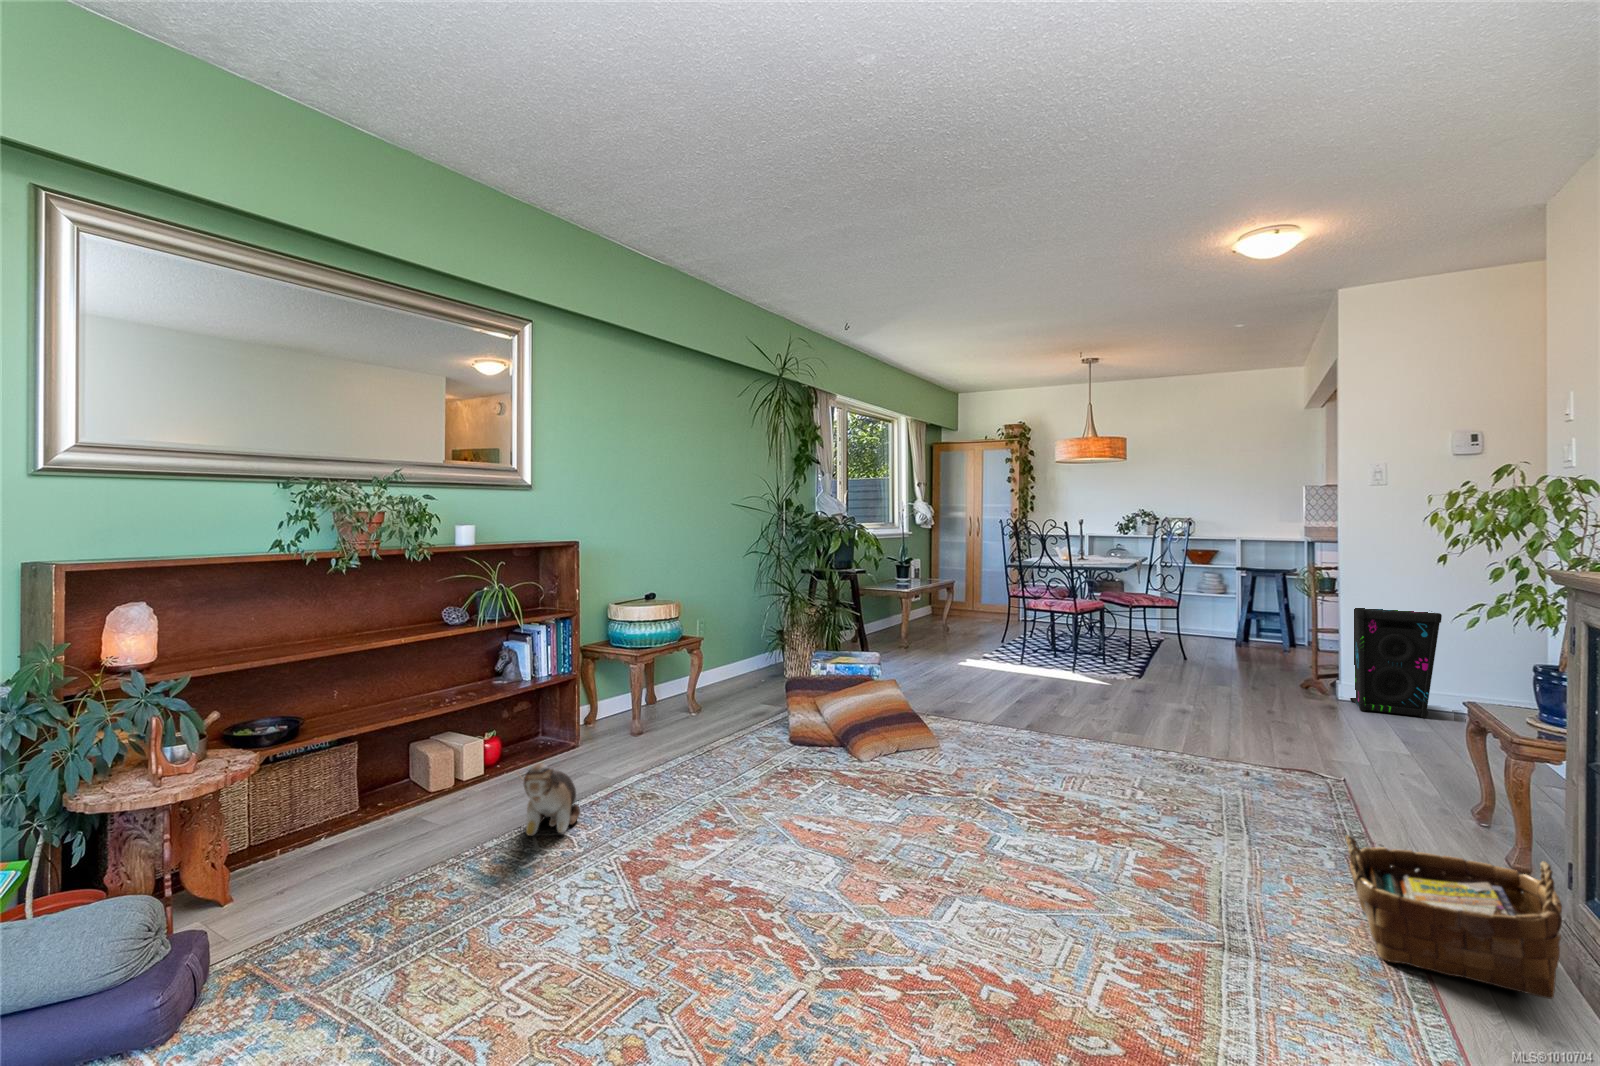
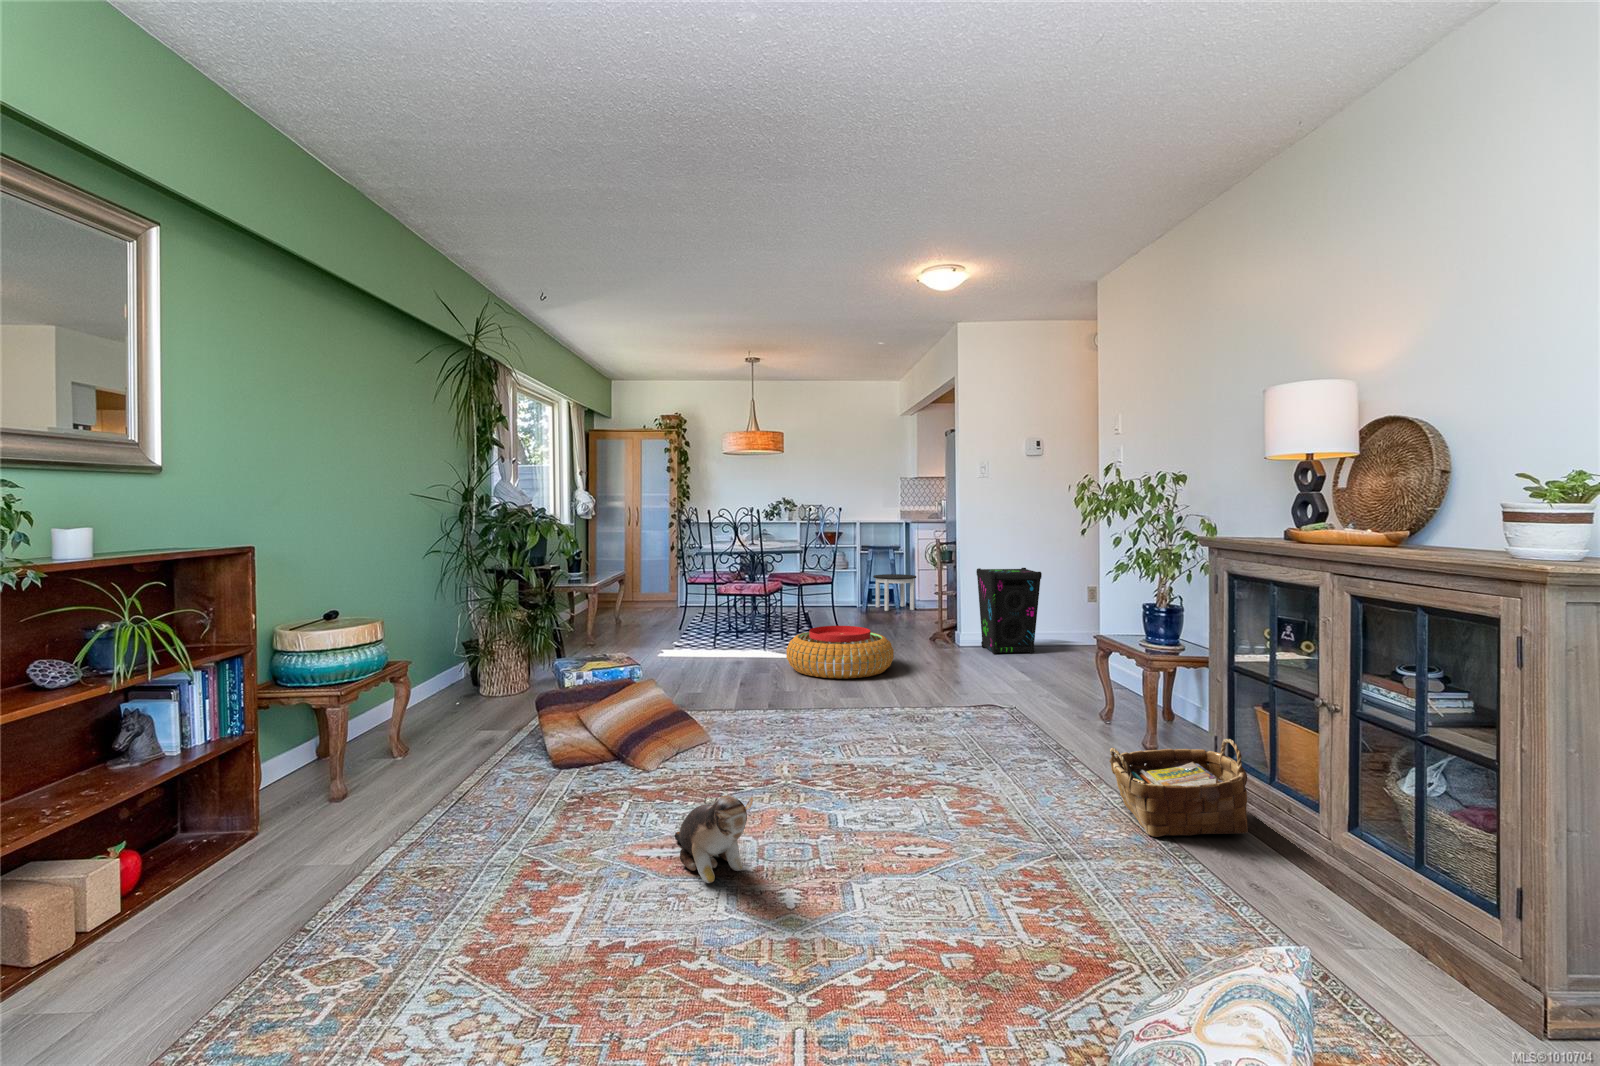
round table: none [1241,603,1300,648] -> present [873,574,916,611]
pouf: none [1074,651,1203,711] -> present [786,626,894,678]
plush toy: present [520,763,580,836] -> present [674,795,753,883]

